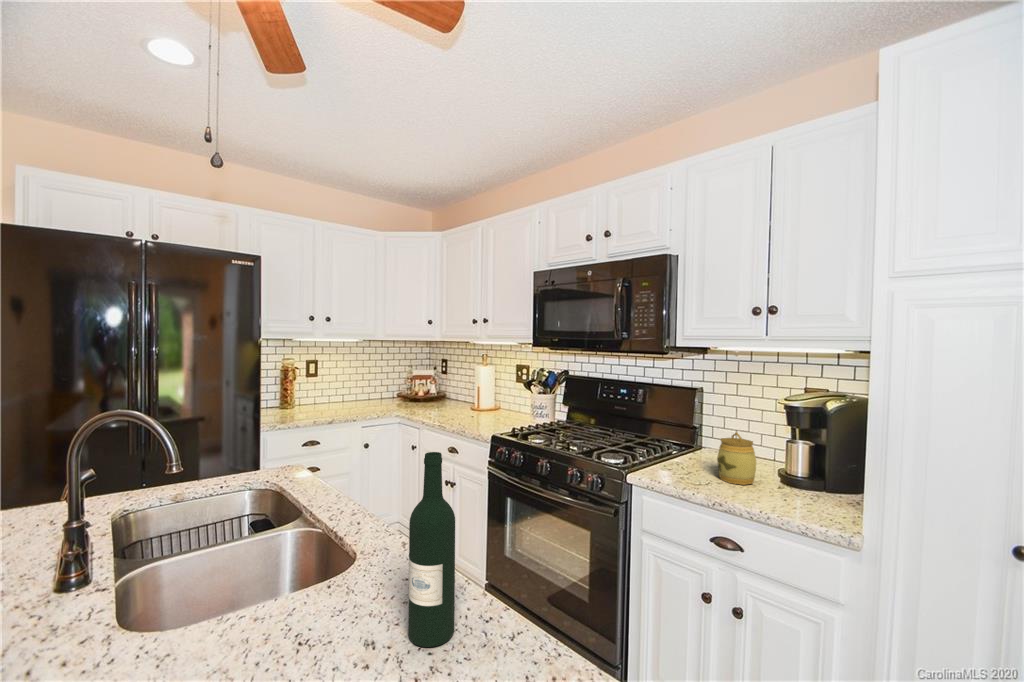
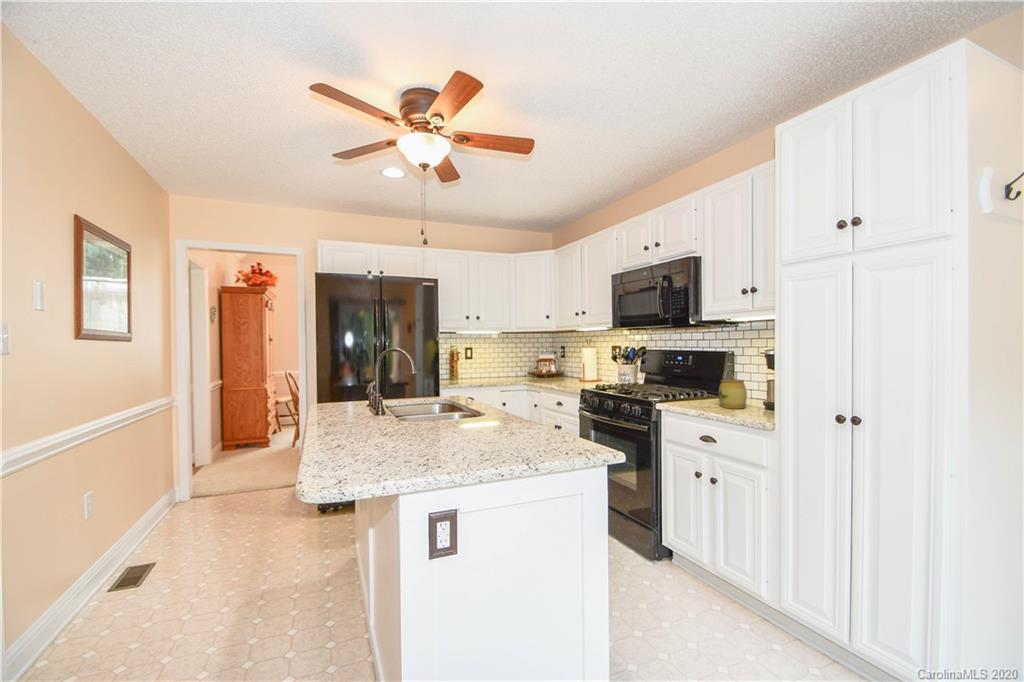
wine bottle: present [408,452,455,647] -> none [498,355,517,427]

